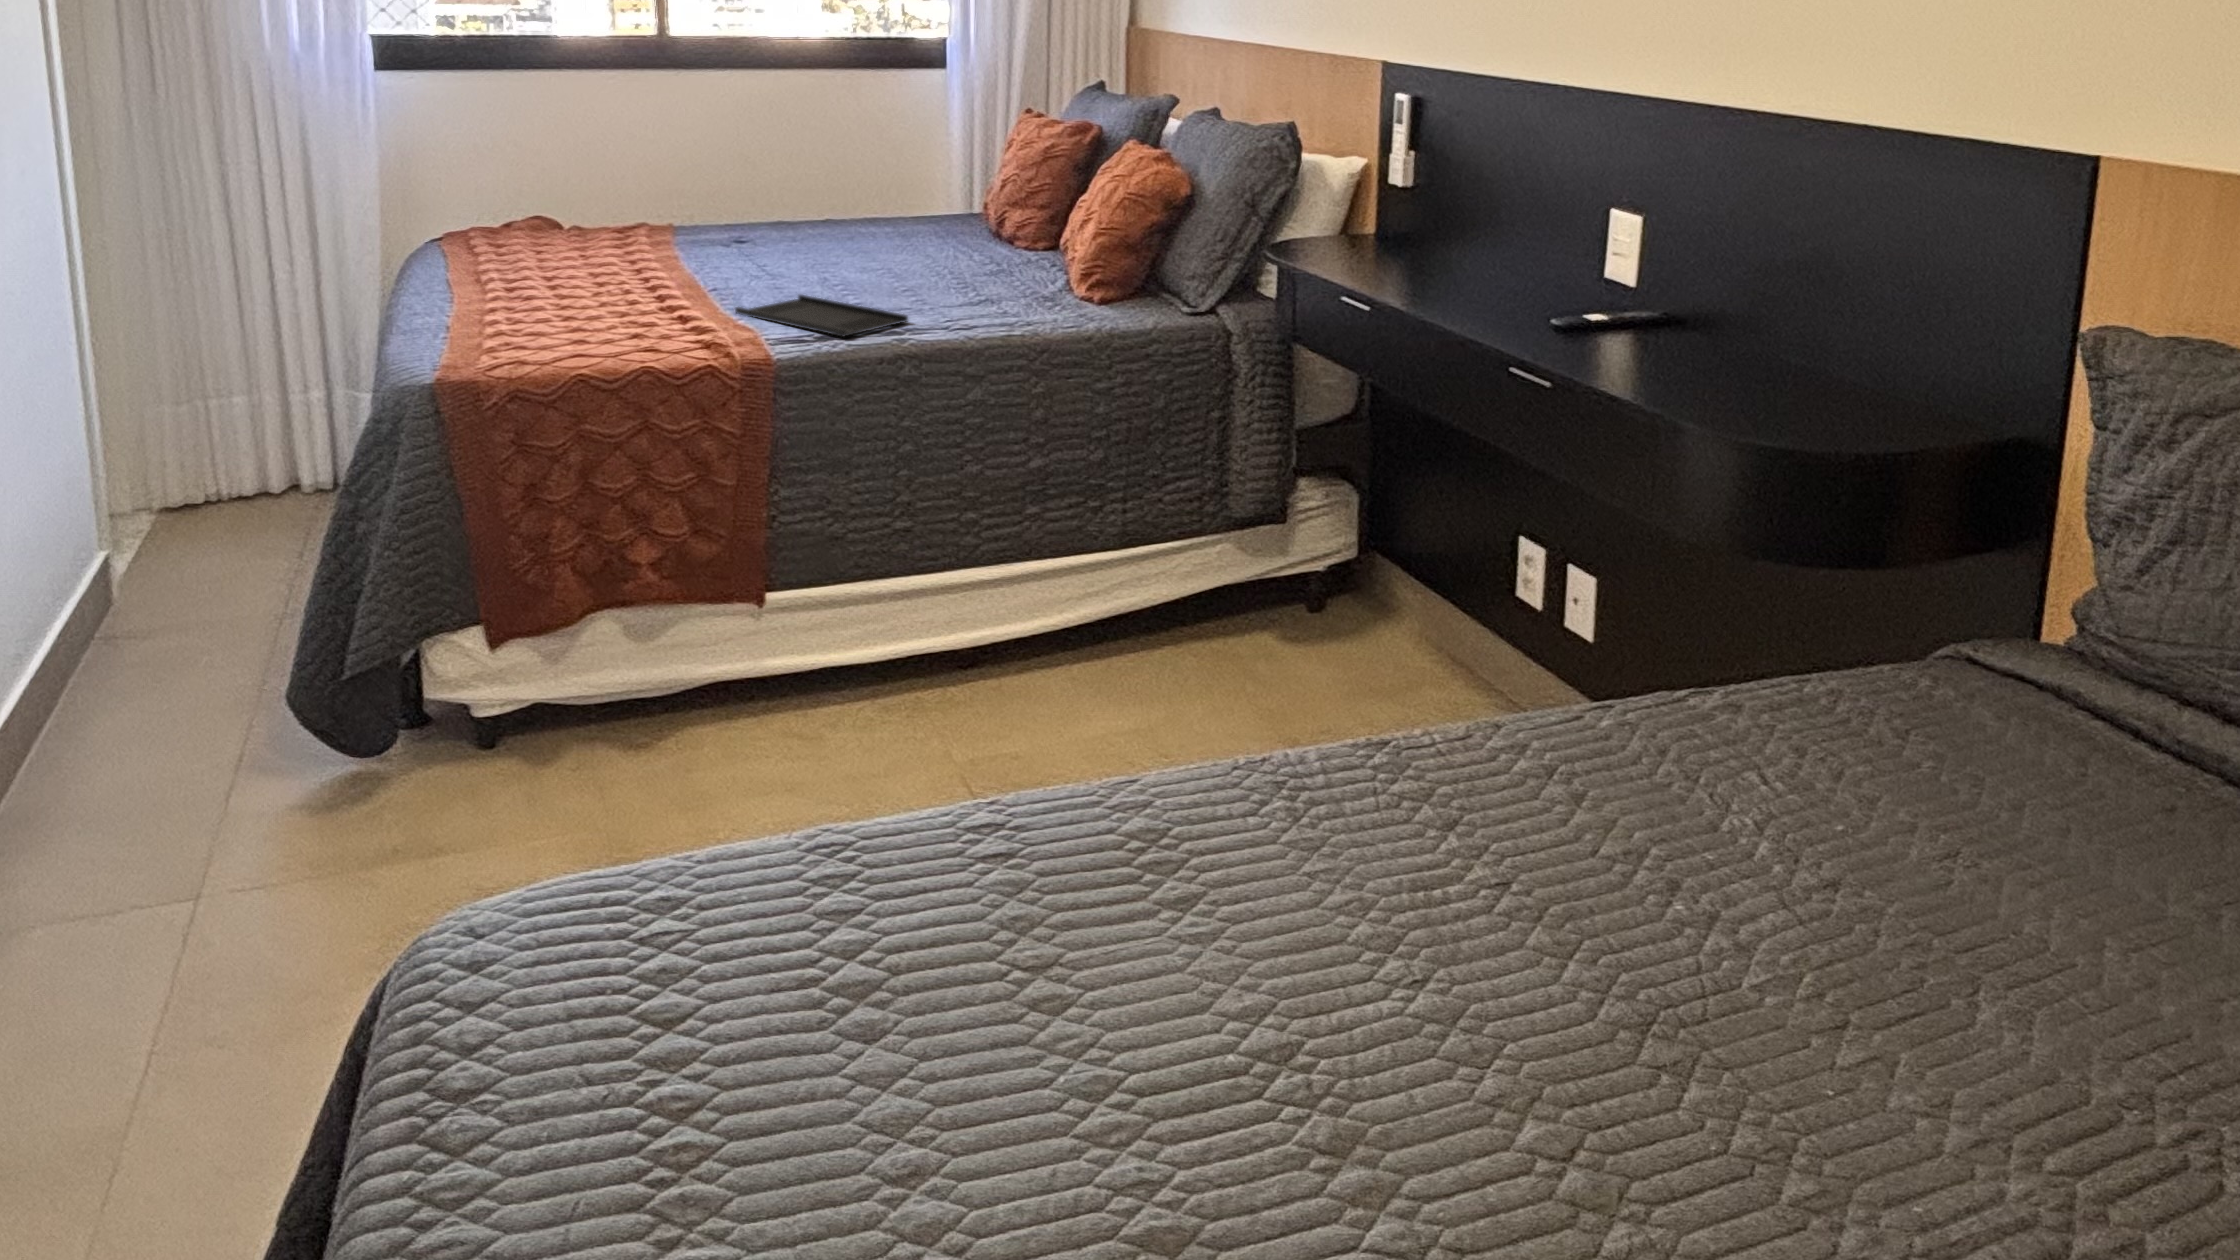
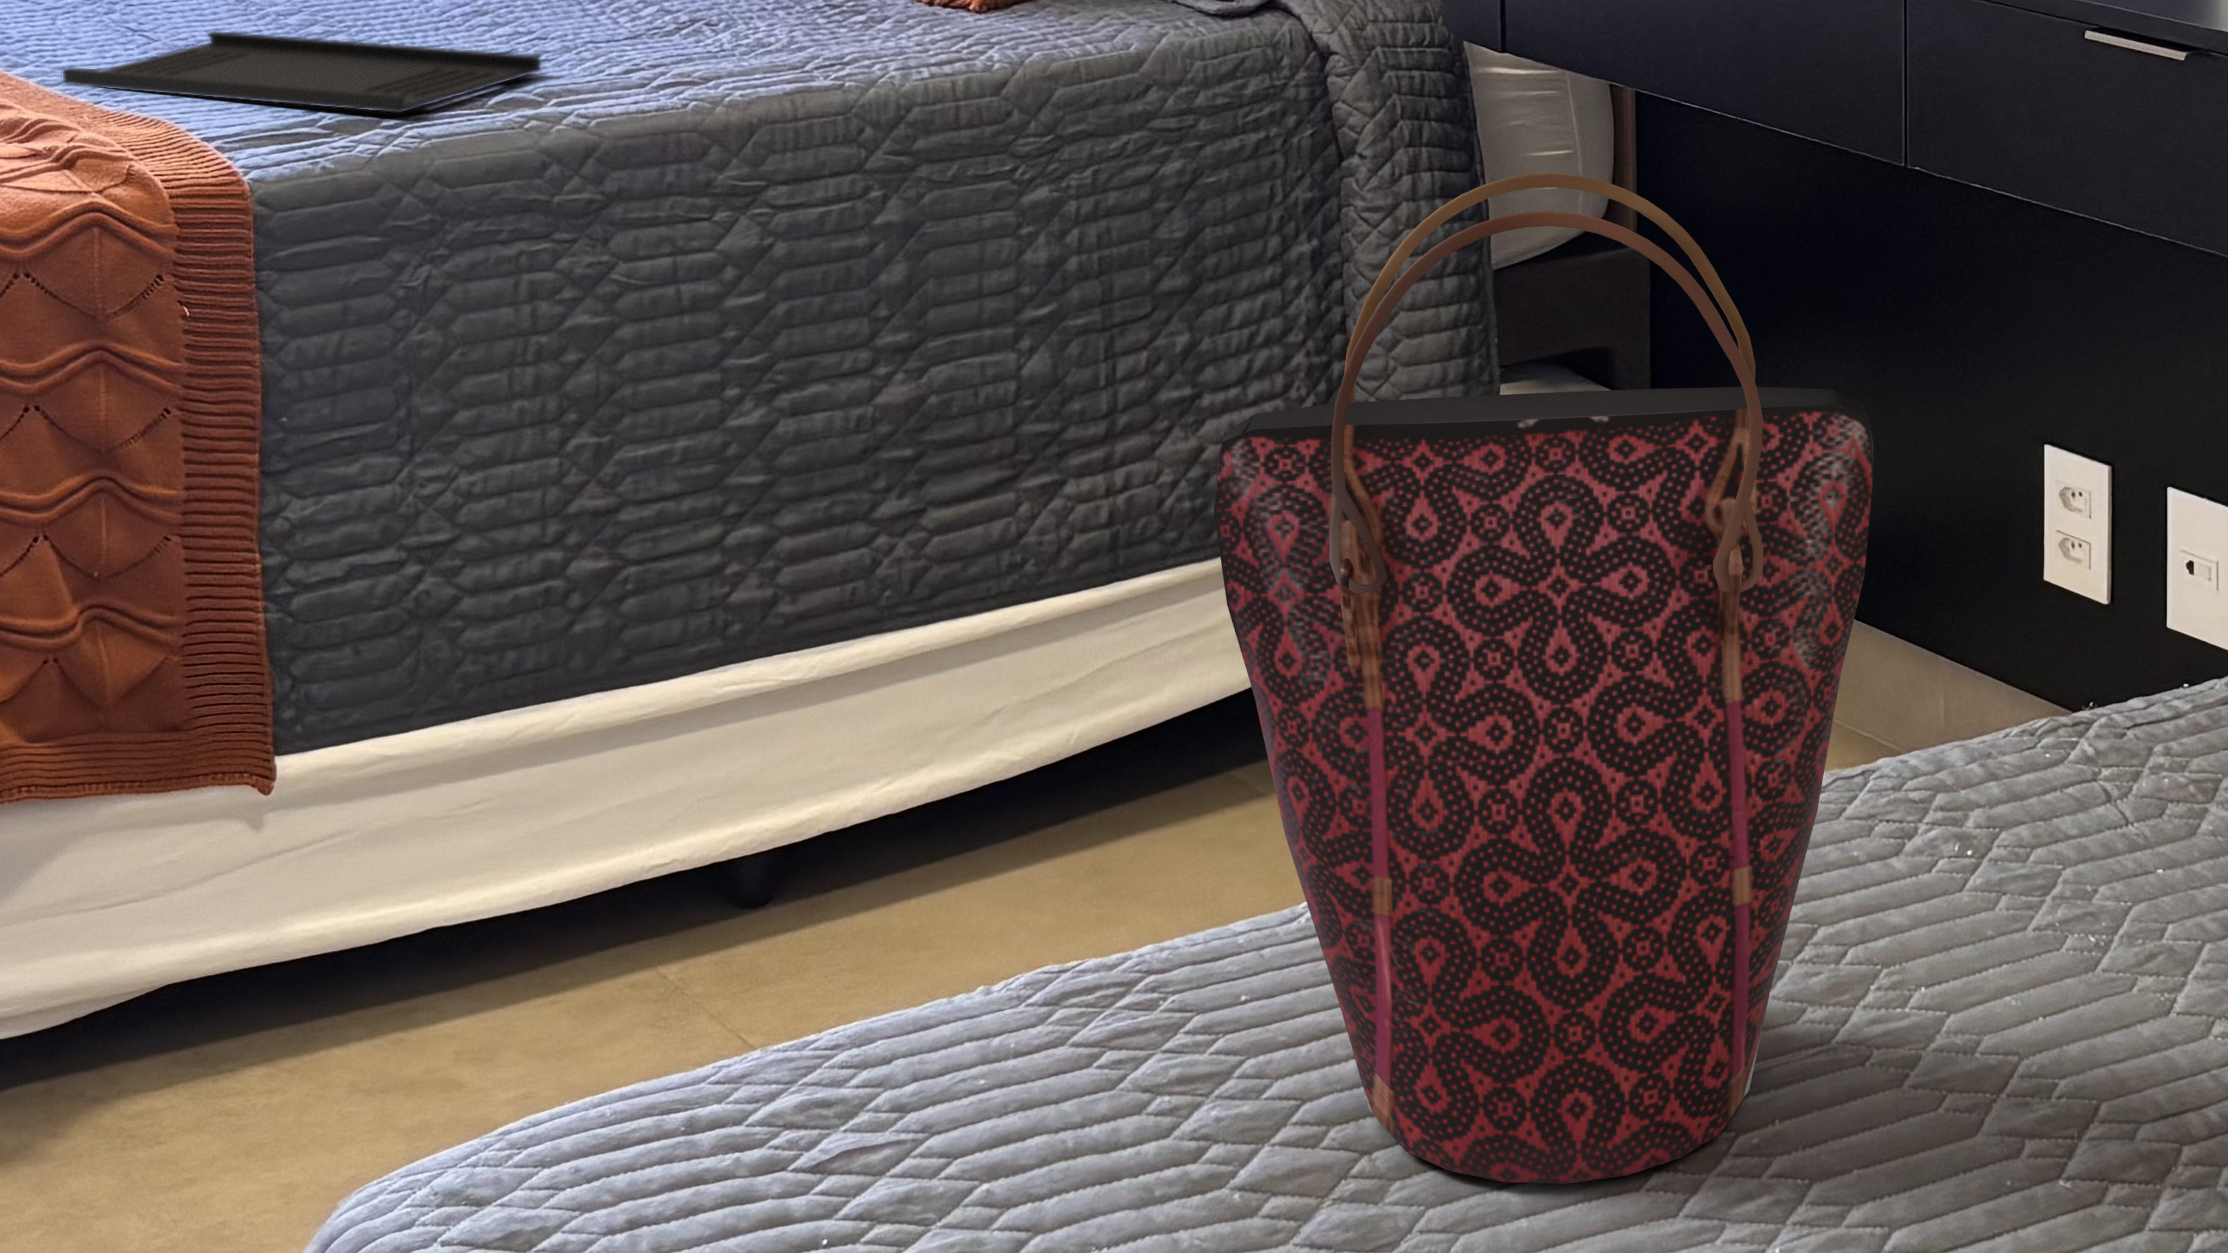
handbag: none [869,483,1186,991] -> present [1214,173,1873,1184]

